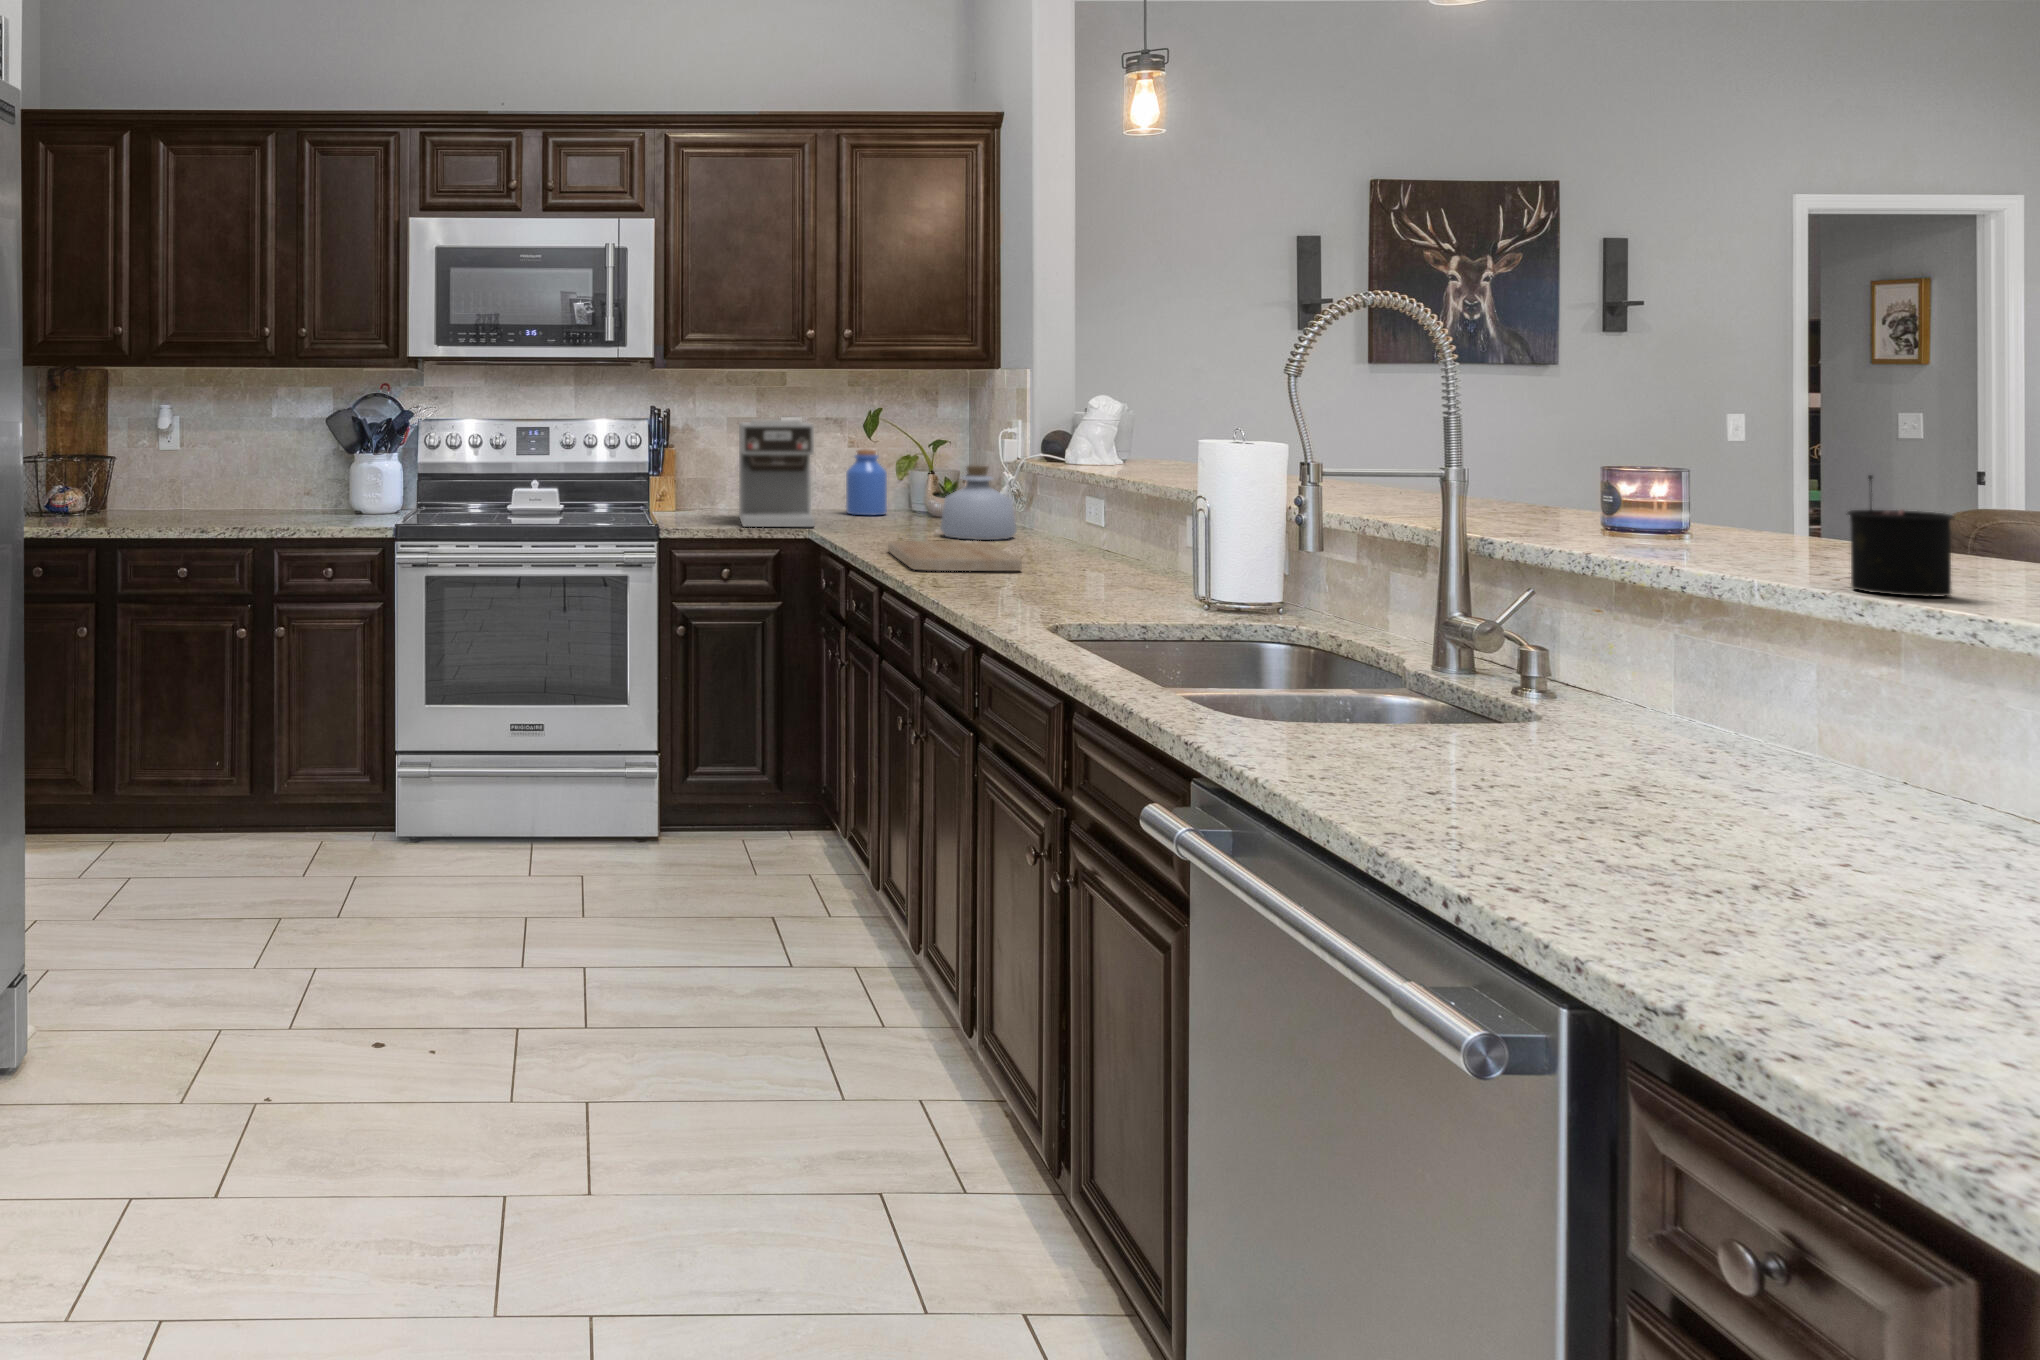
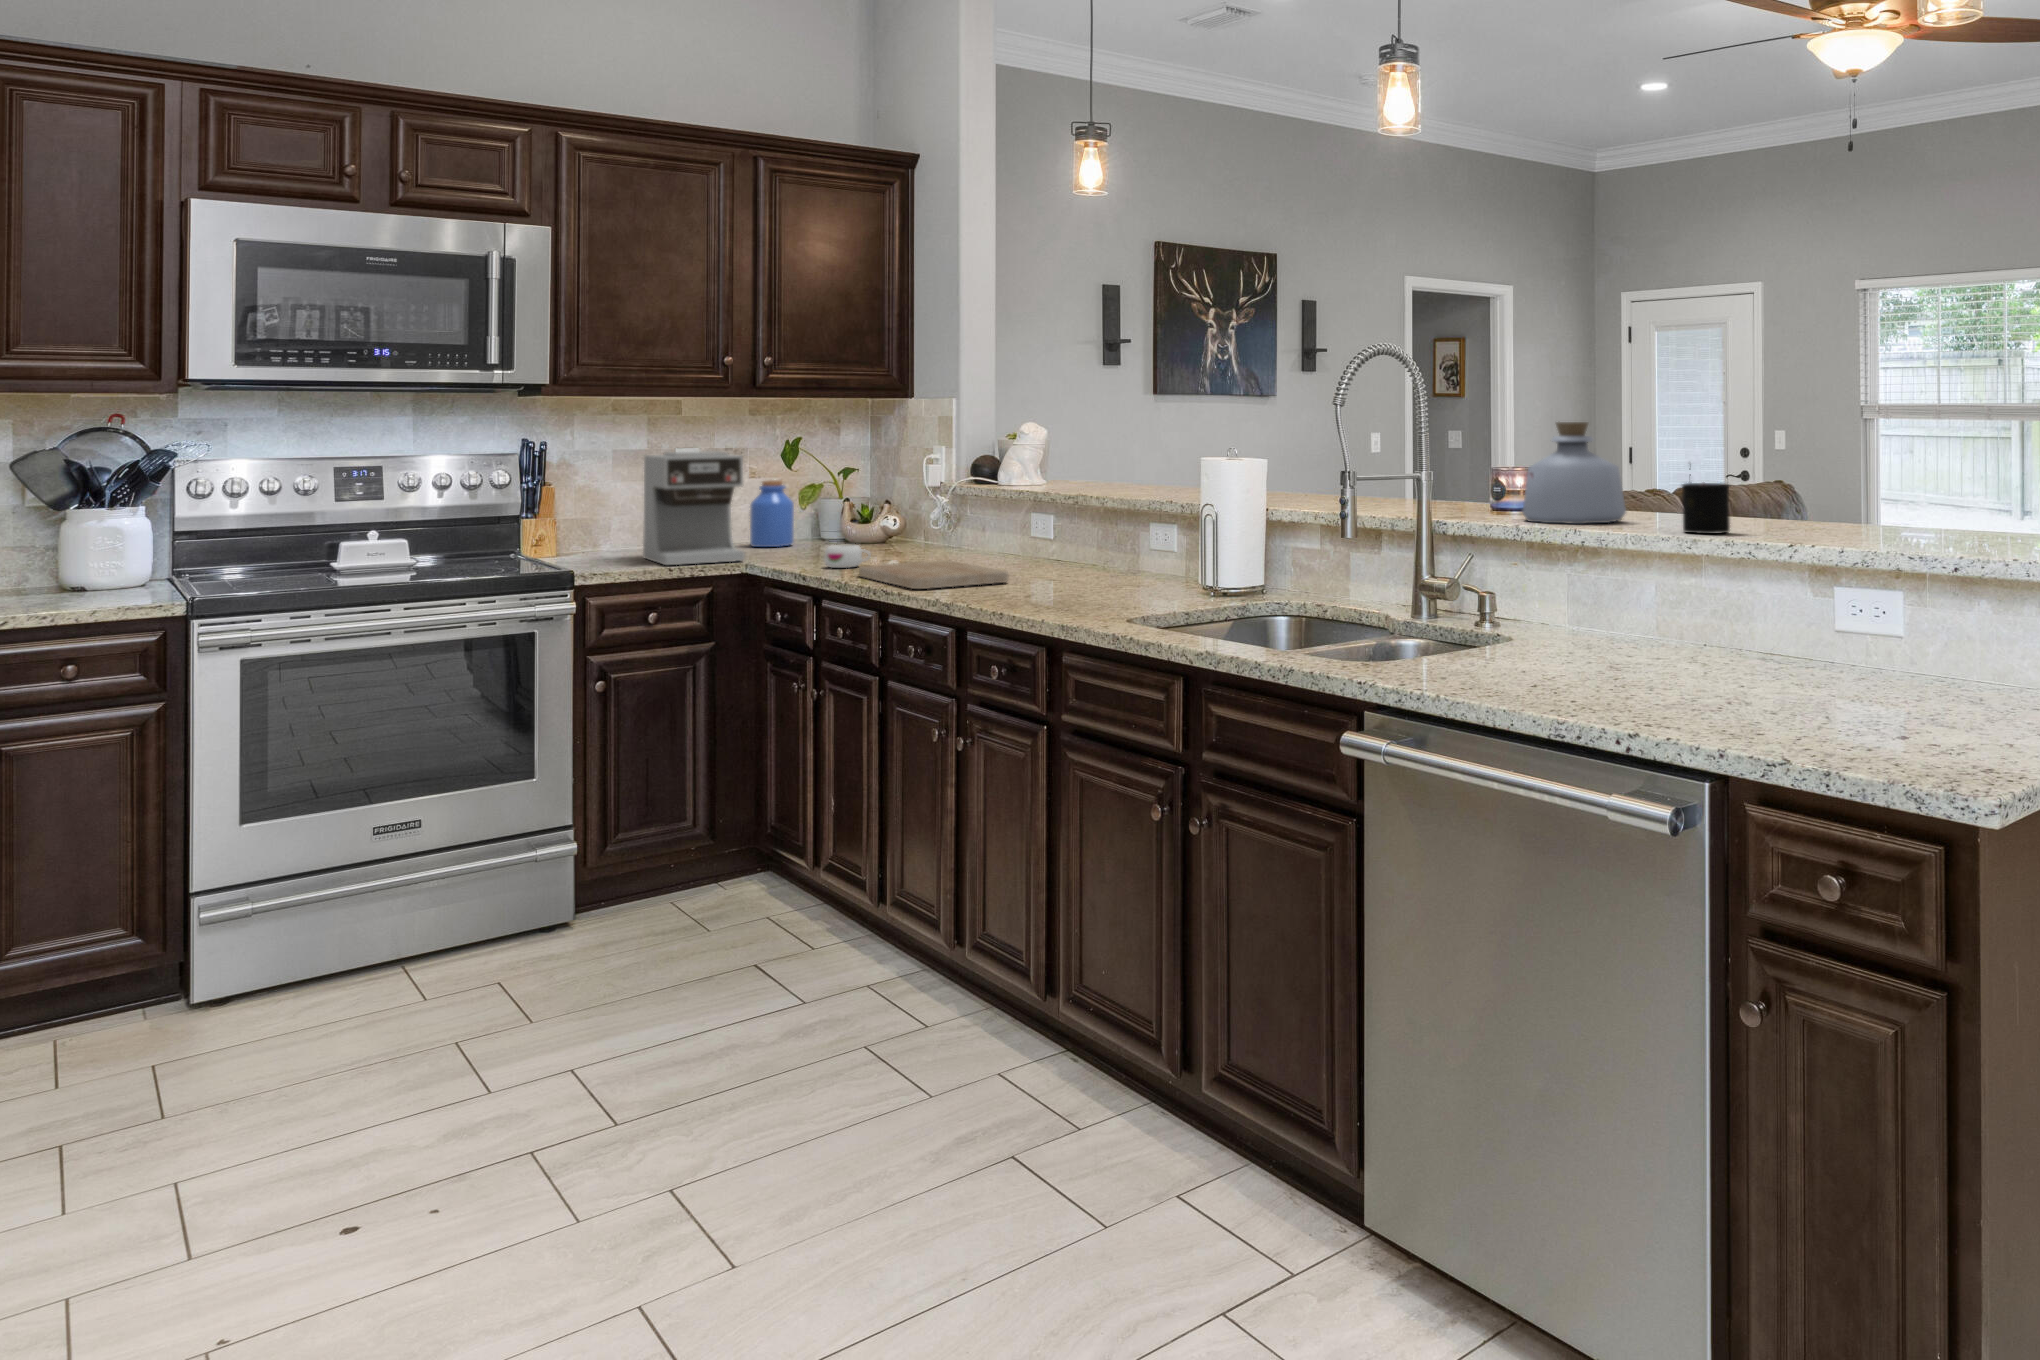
bottle: present [940,465,1017,540] -> present [1522,422,1626,524]
mug: none [873,518,918,542] -> present [825,545,871,568]

